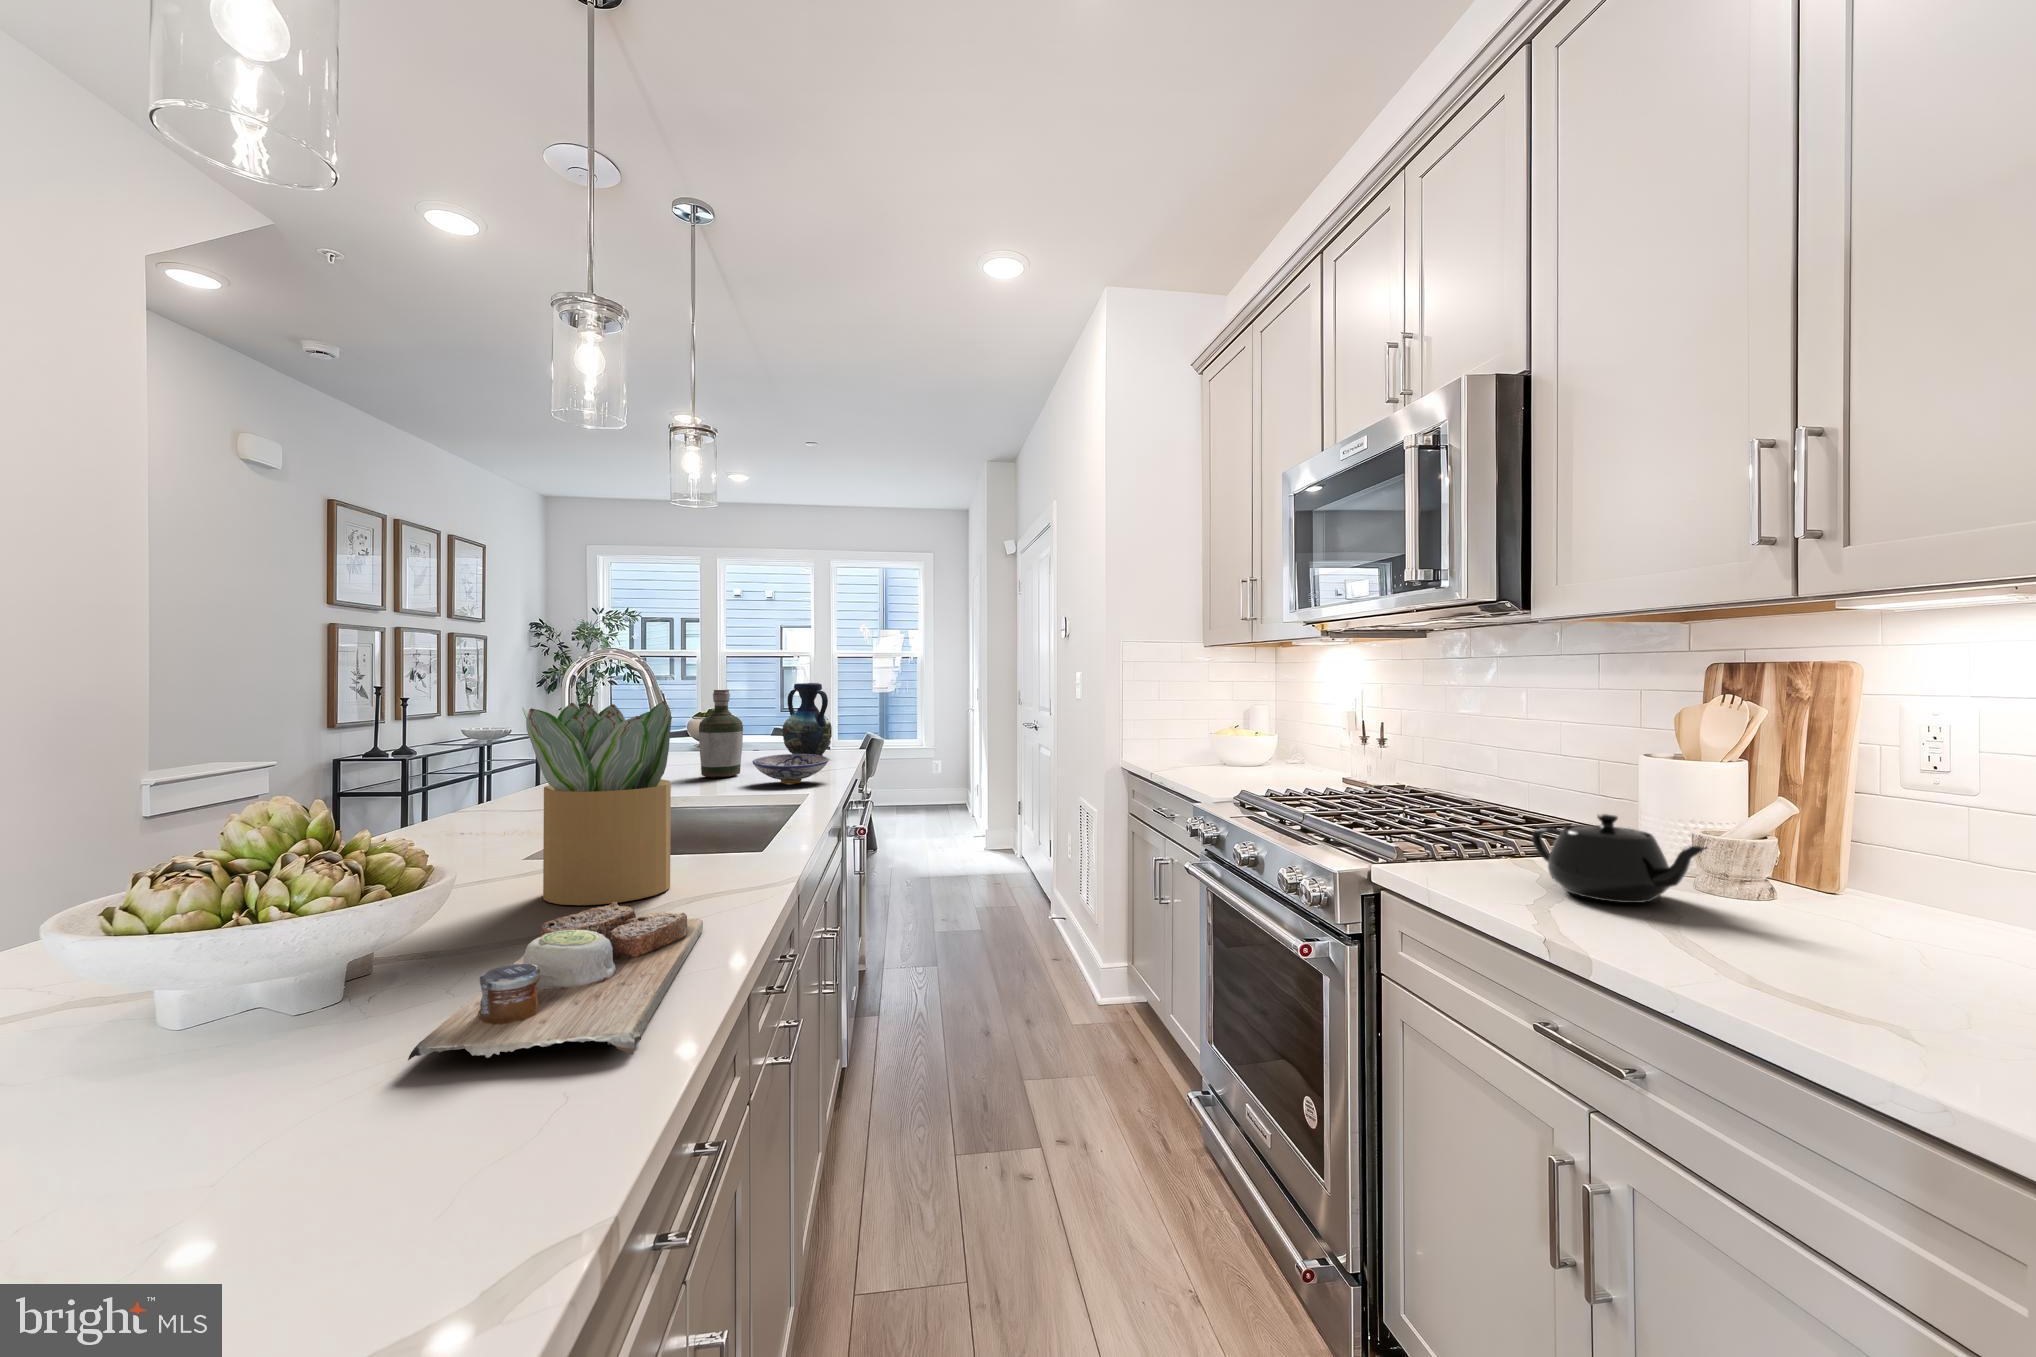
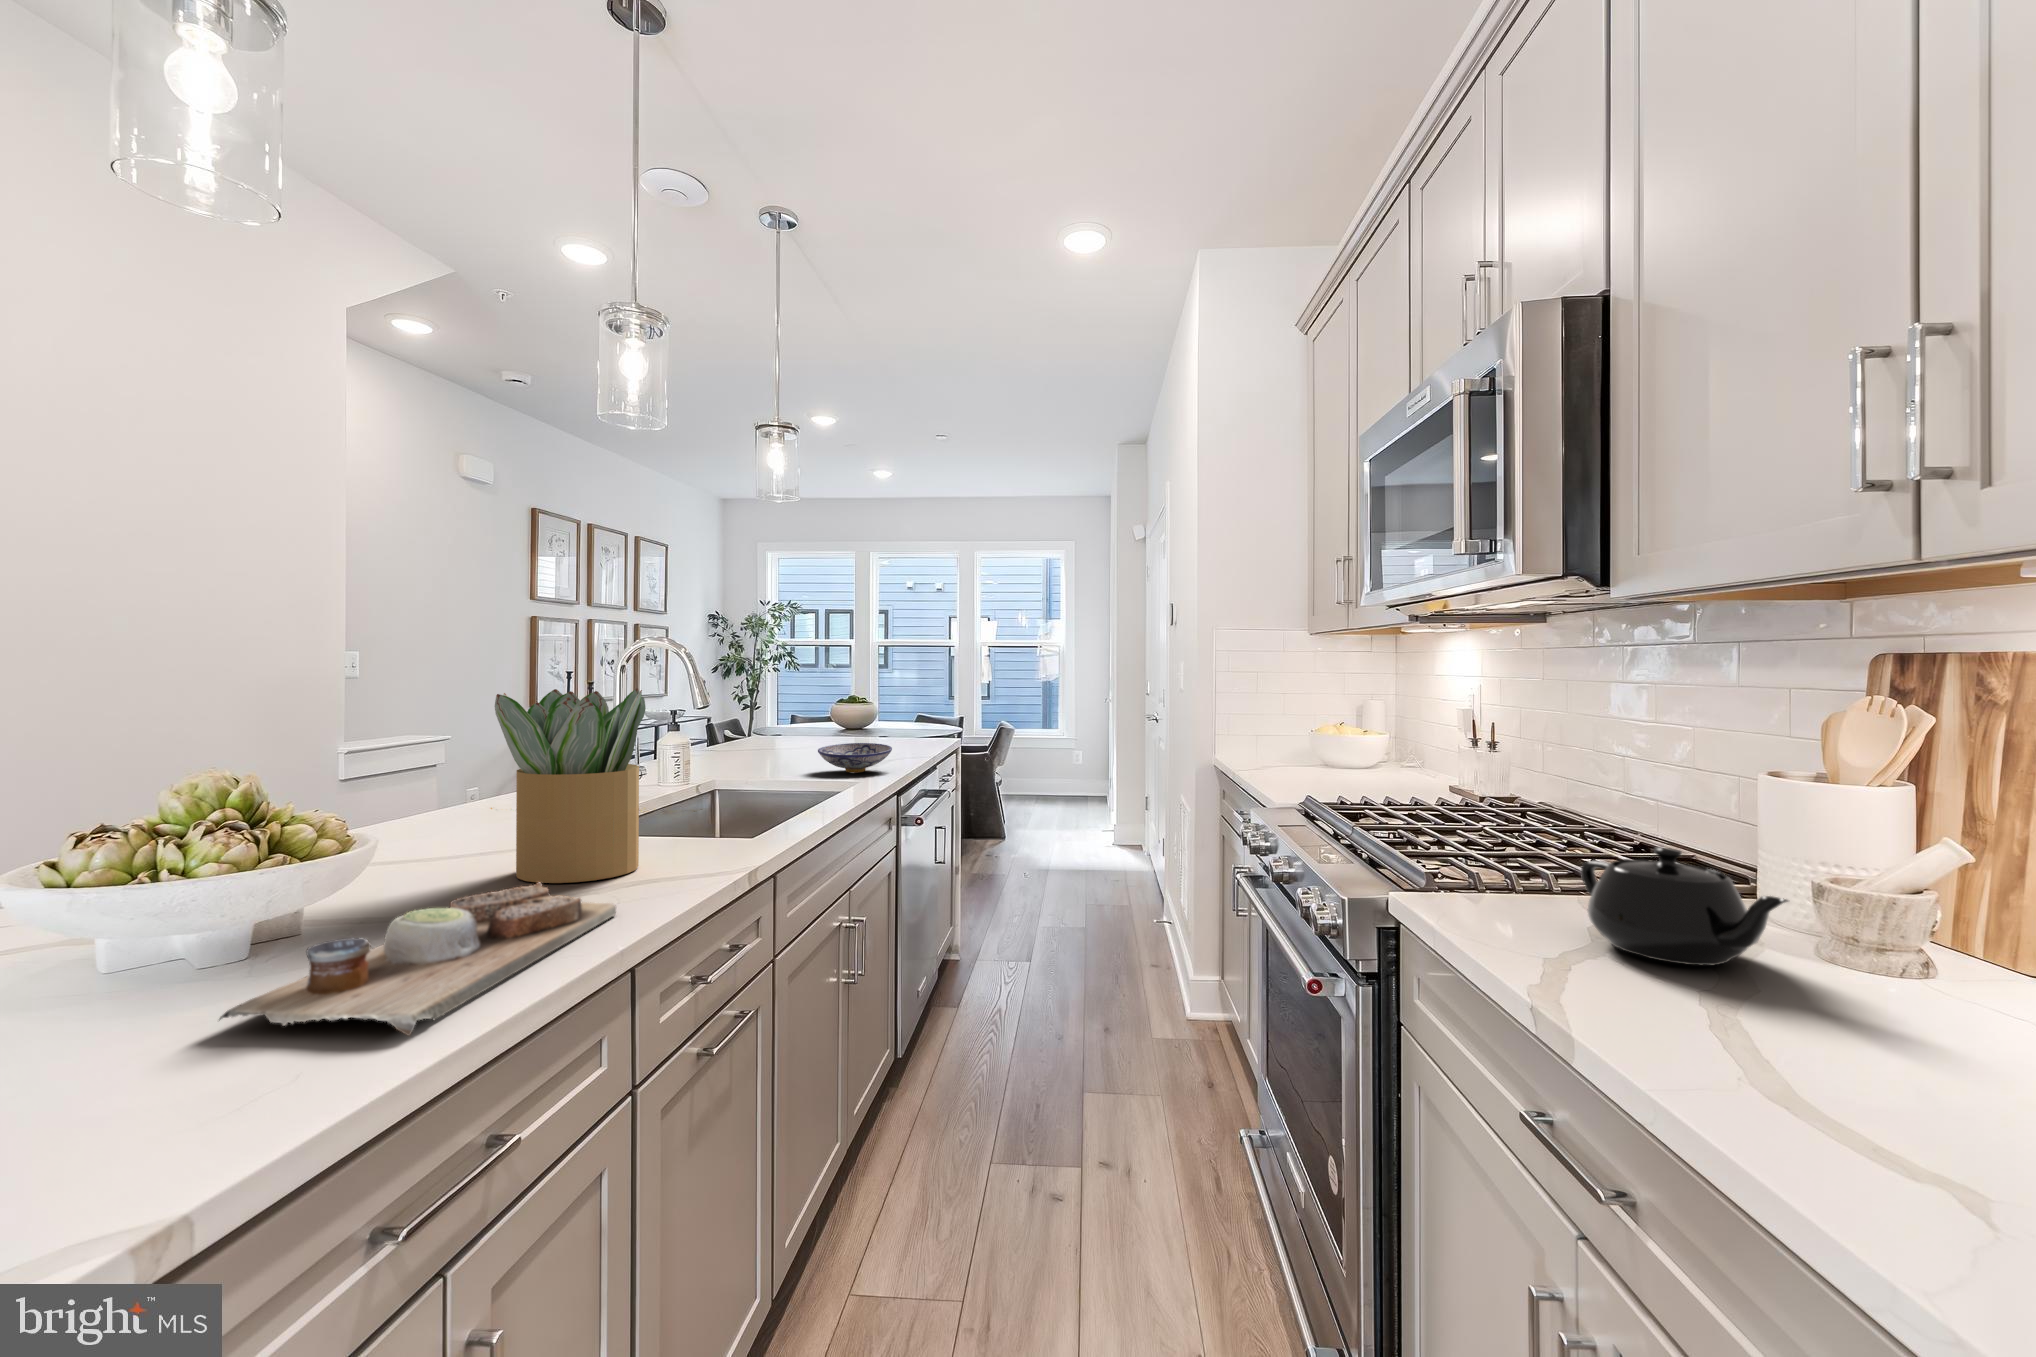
vase: present [782,683,832,756] -> none [879,673,927,748]
bottle: present [699,690,743,778] -> none [781,679,823,764]

